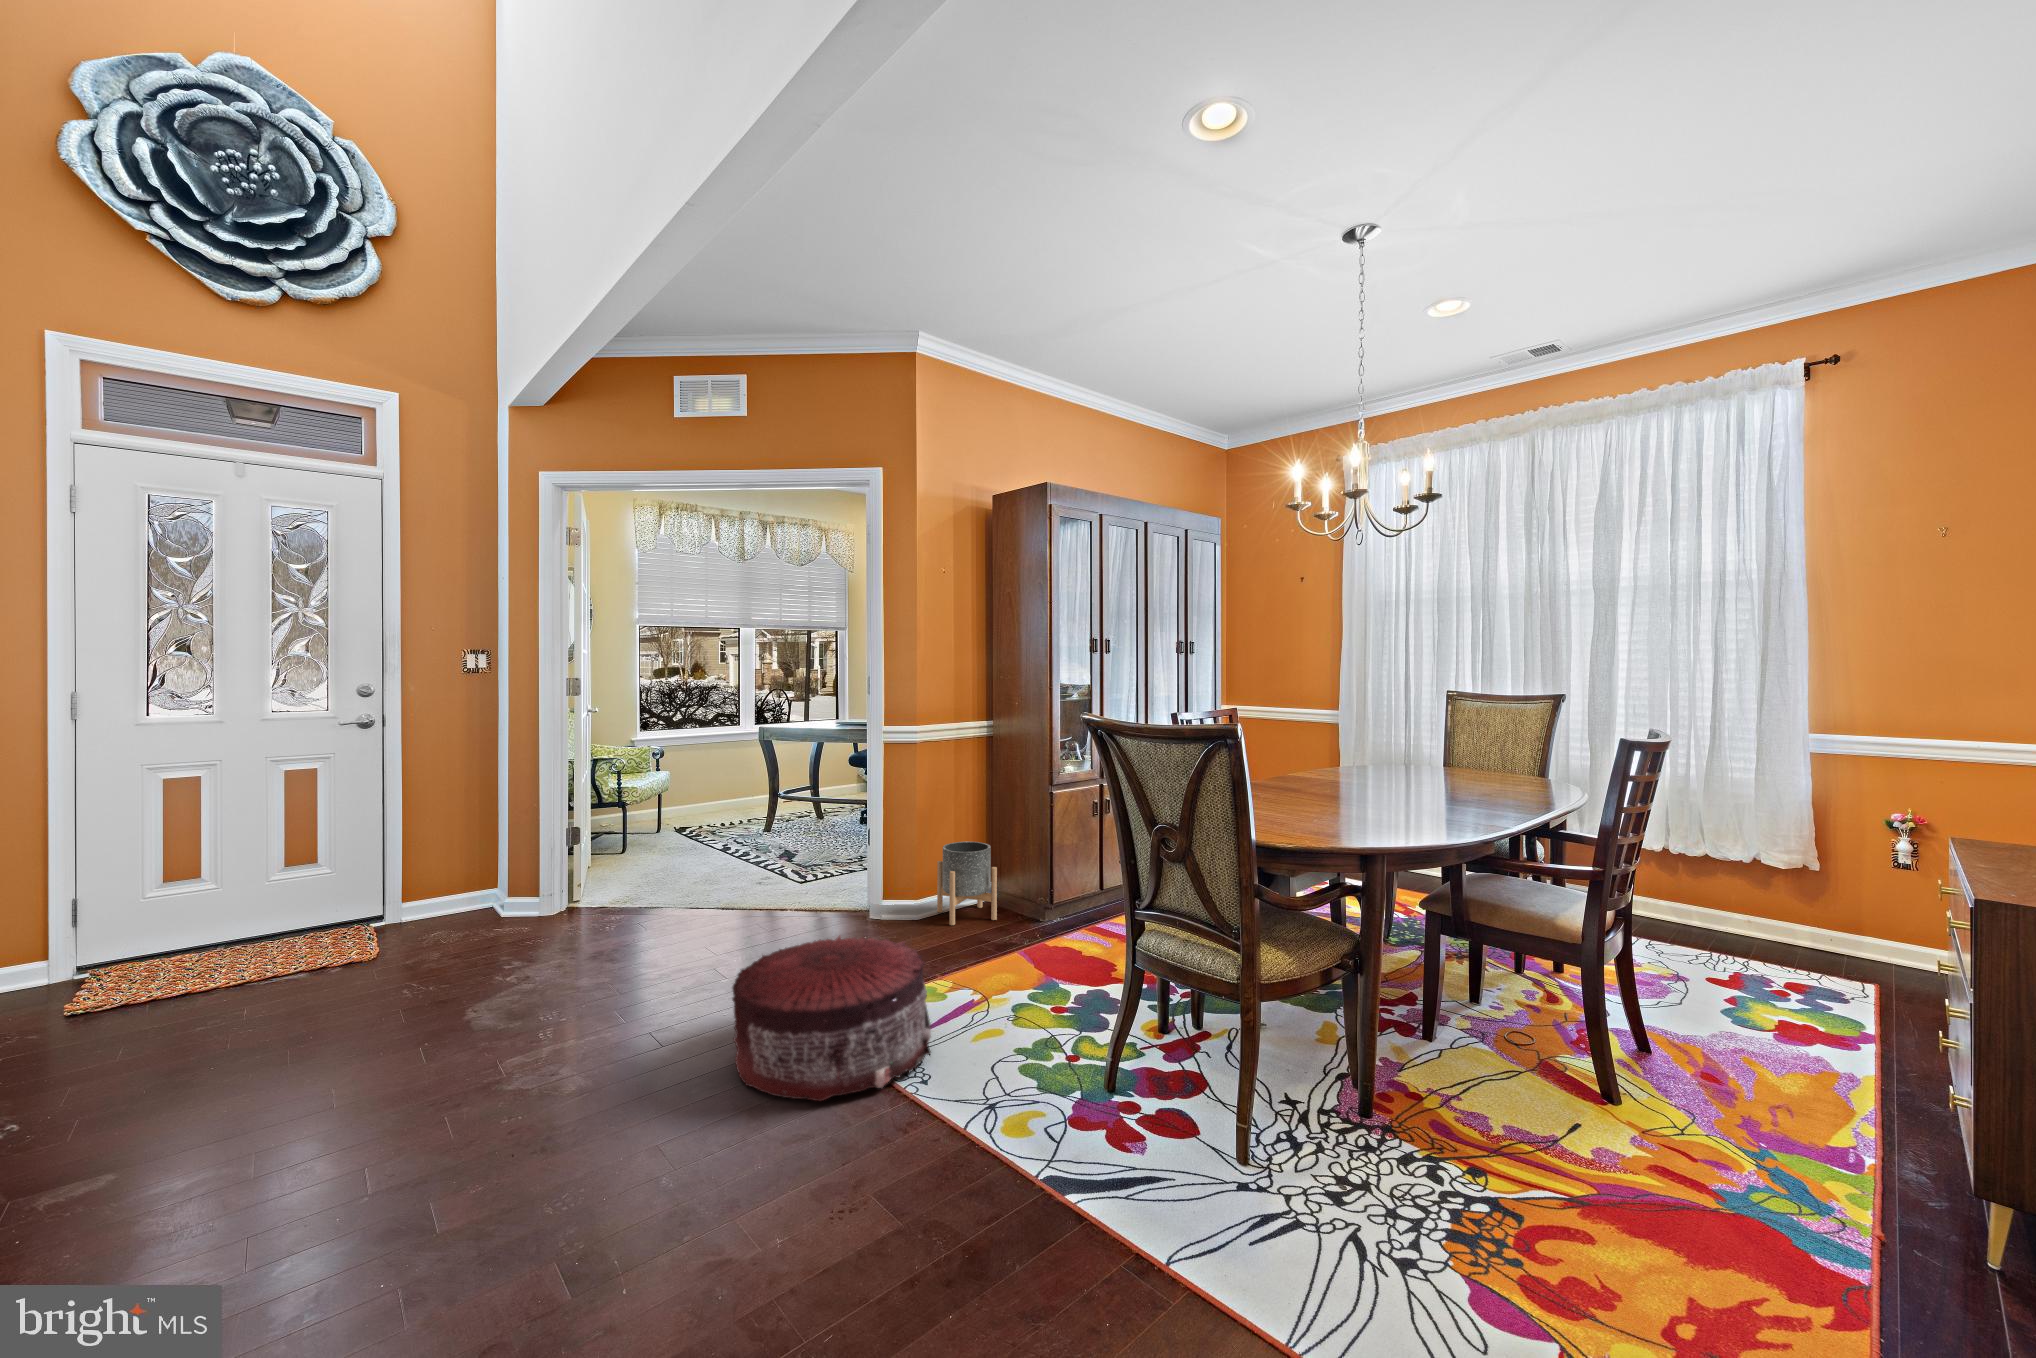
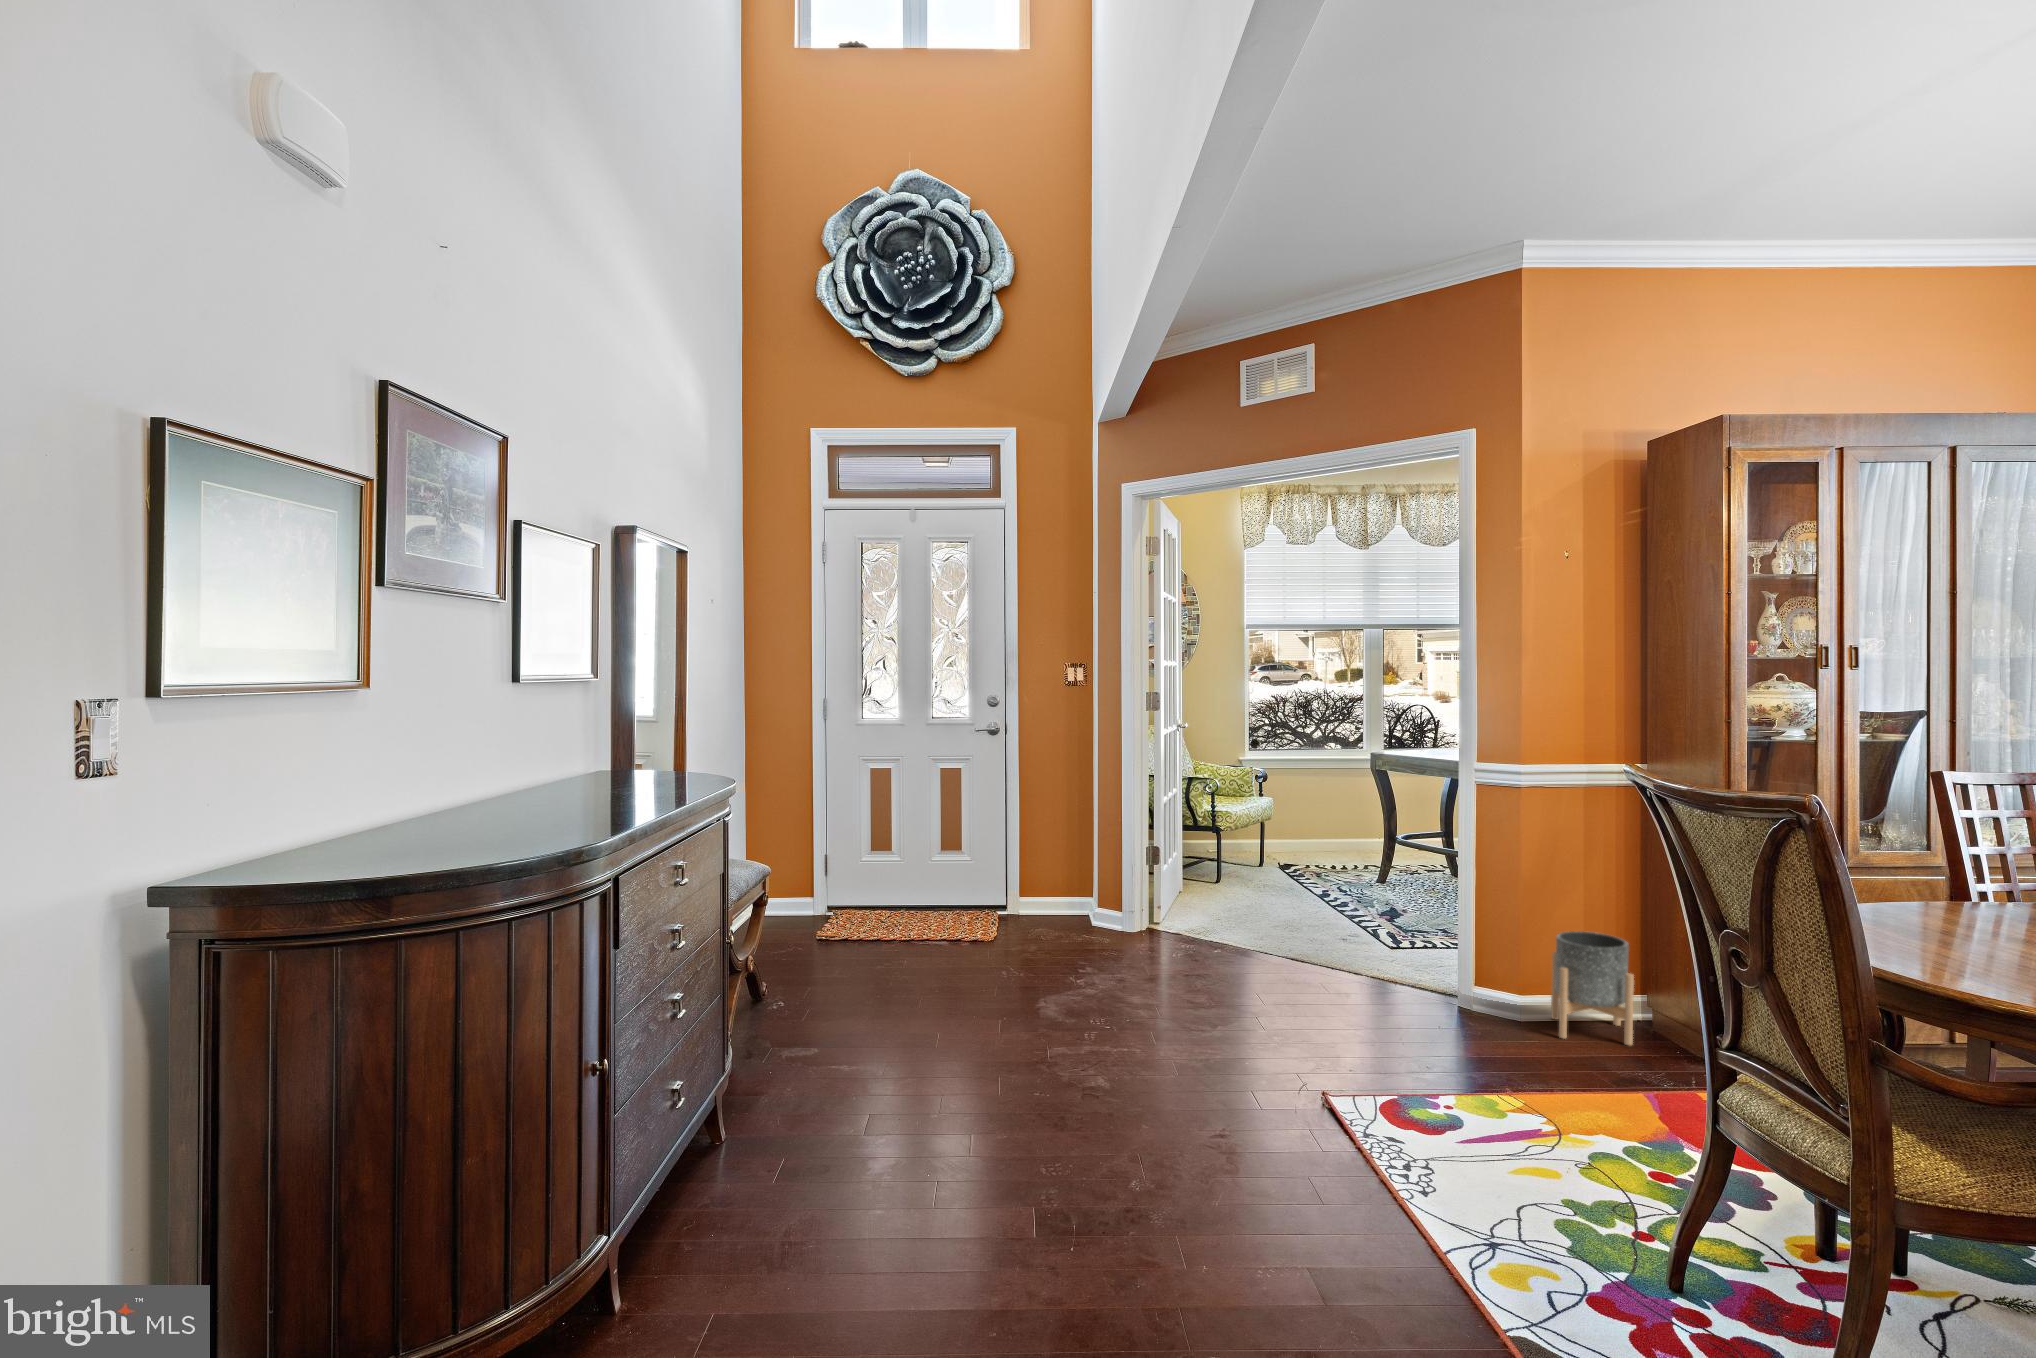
pouf: present [732,935,931,1101] -> none [1234,1010,1450,1183]

